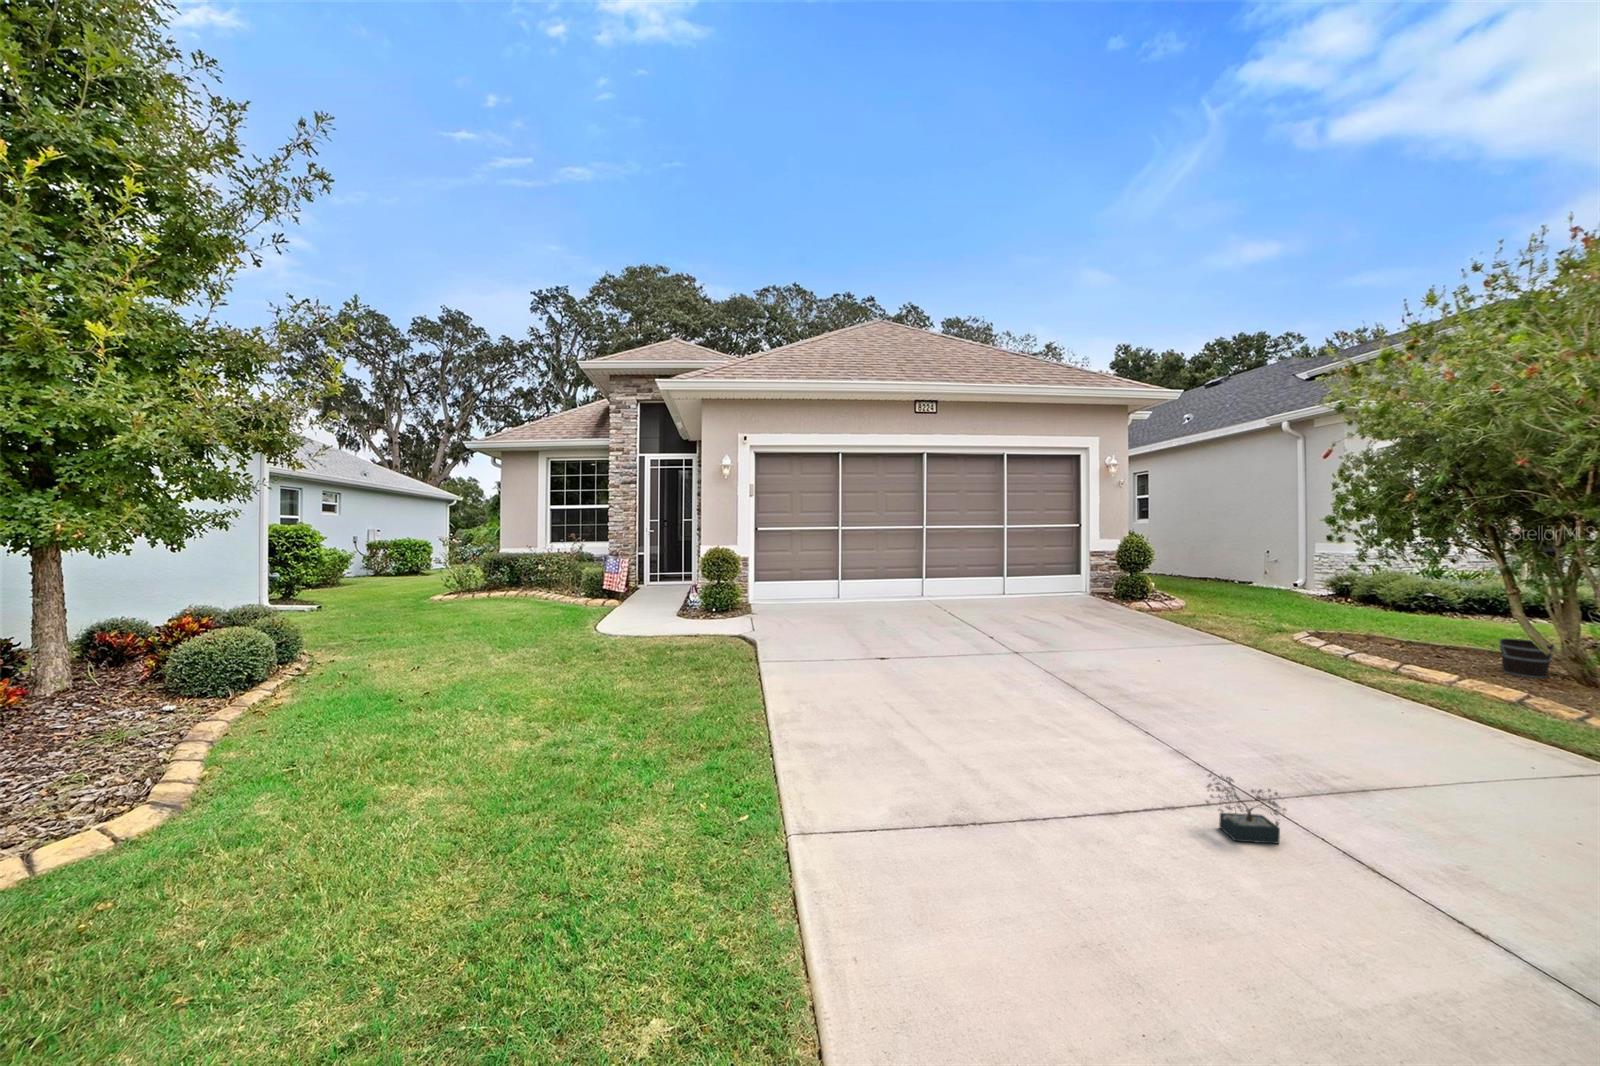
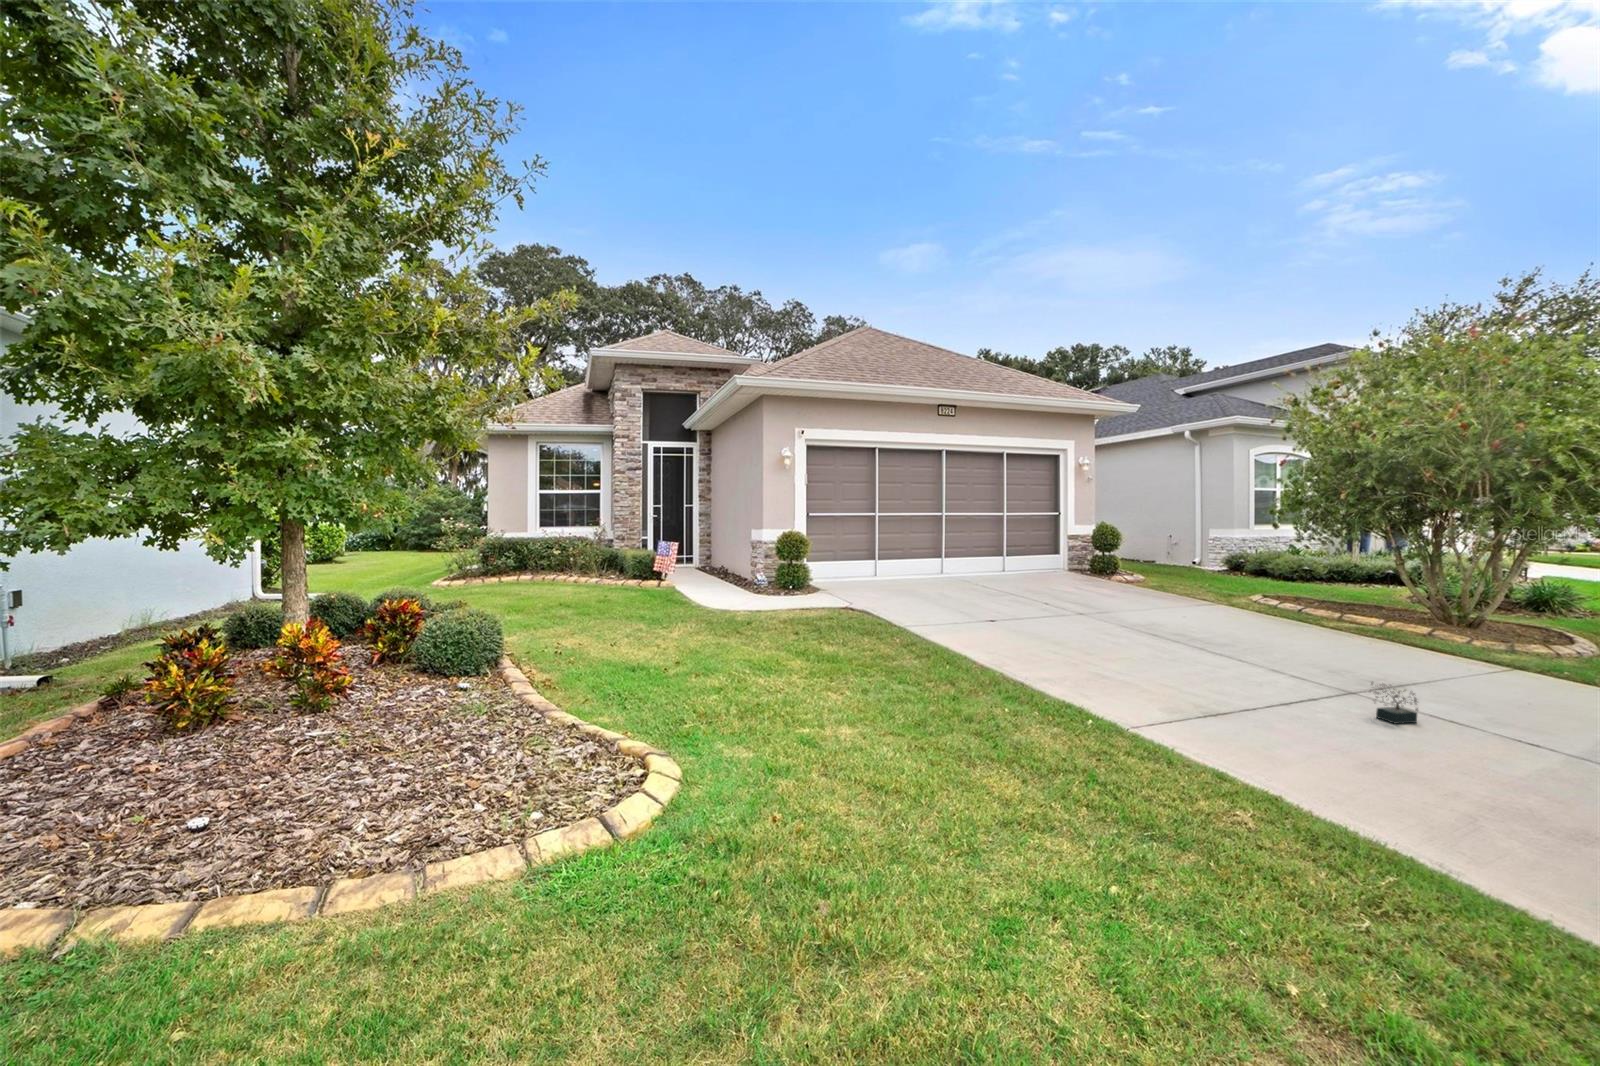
bucket: present [1499,638,1554,678] -> none [1391,593,1425,619]

